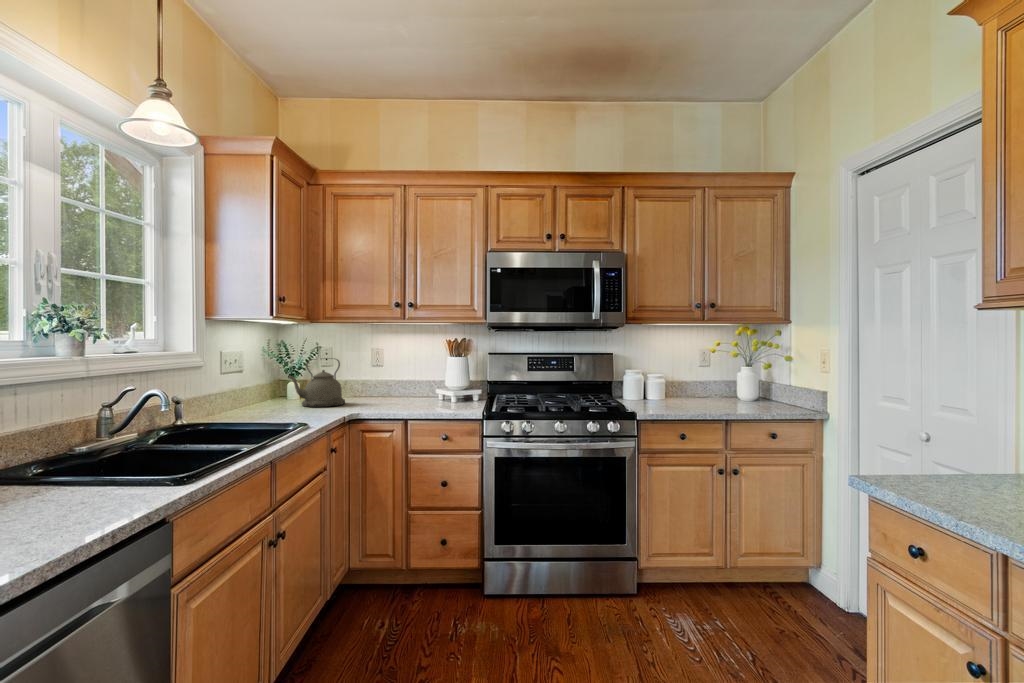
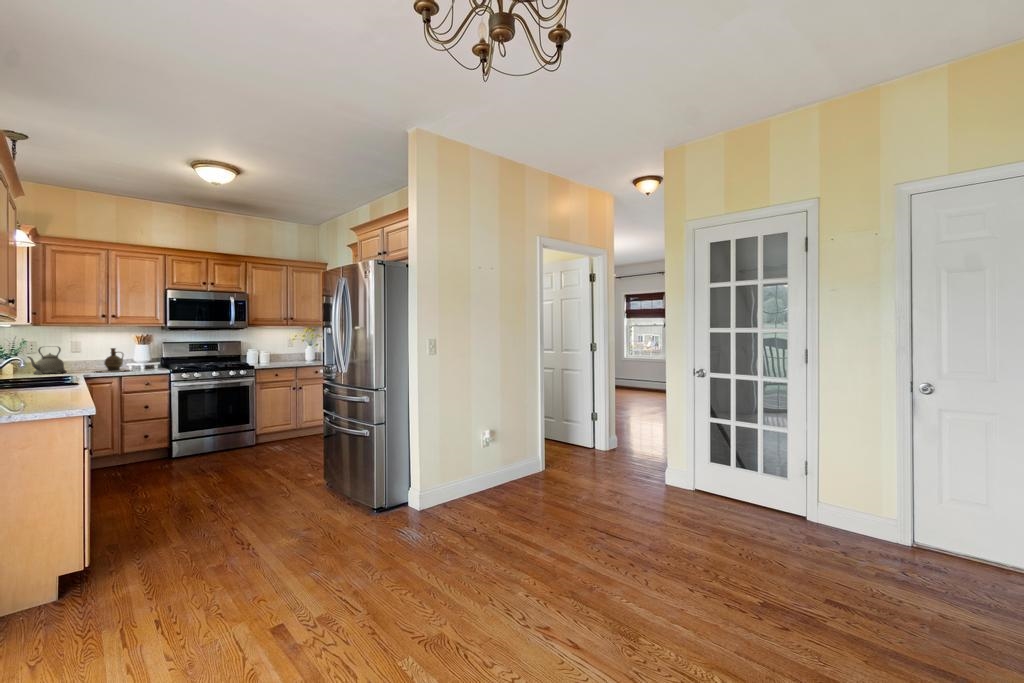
ceramic jug: none [371,364,432,412] -> present [96,348,128,373]

